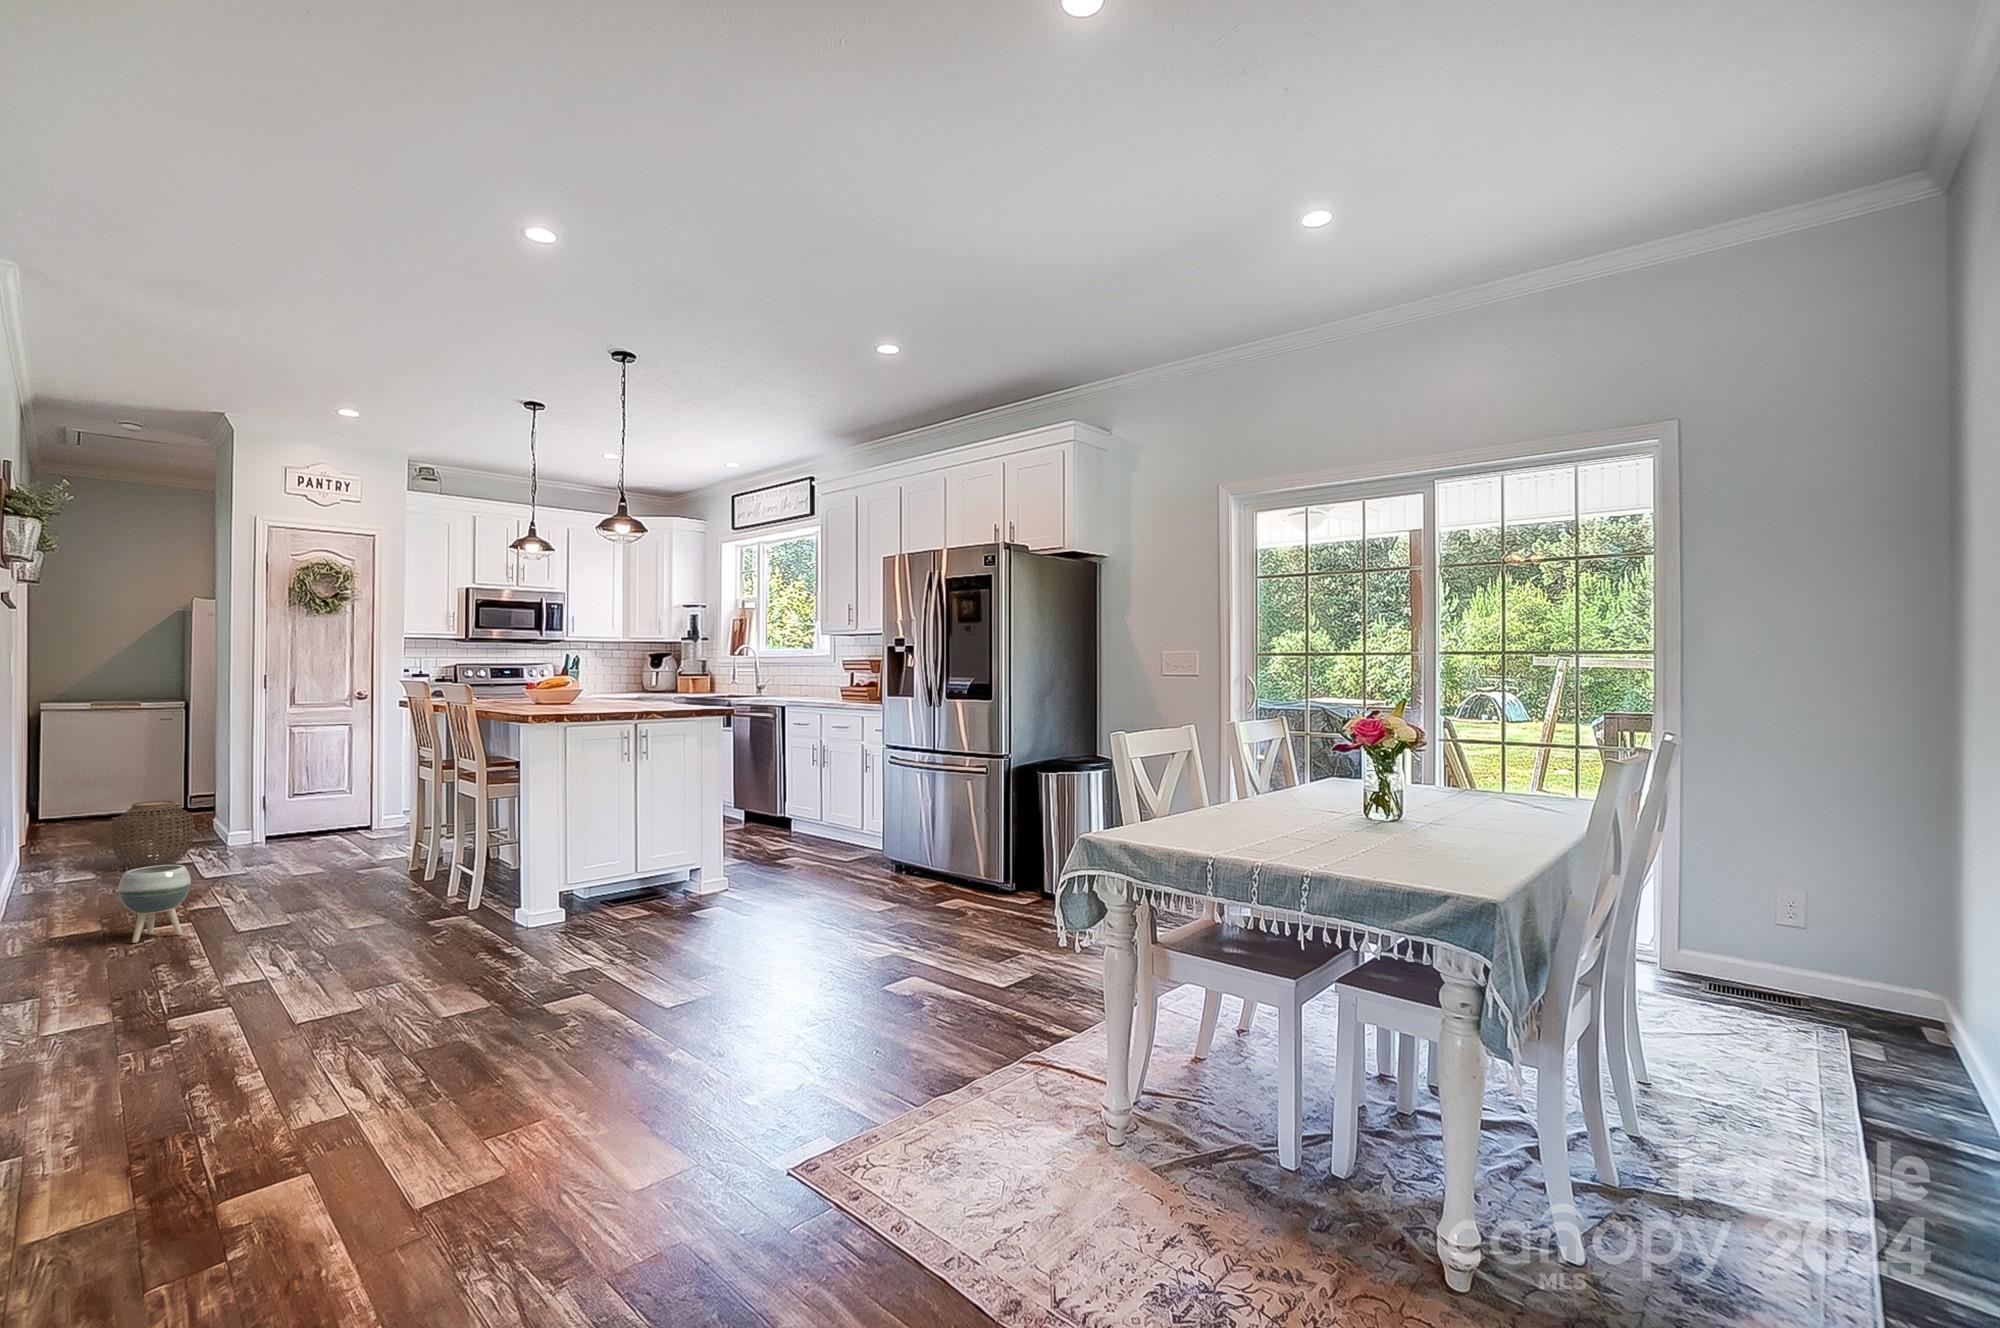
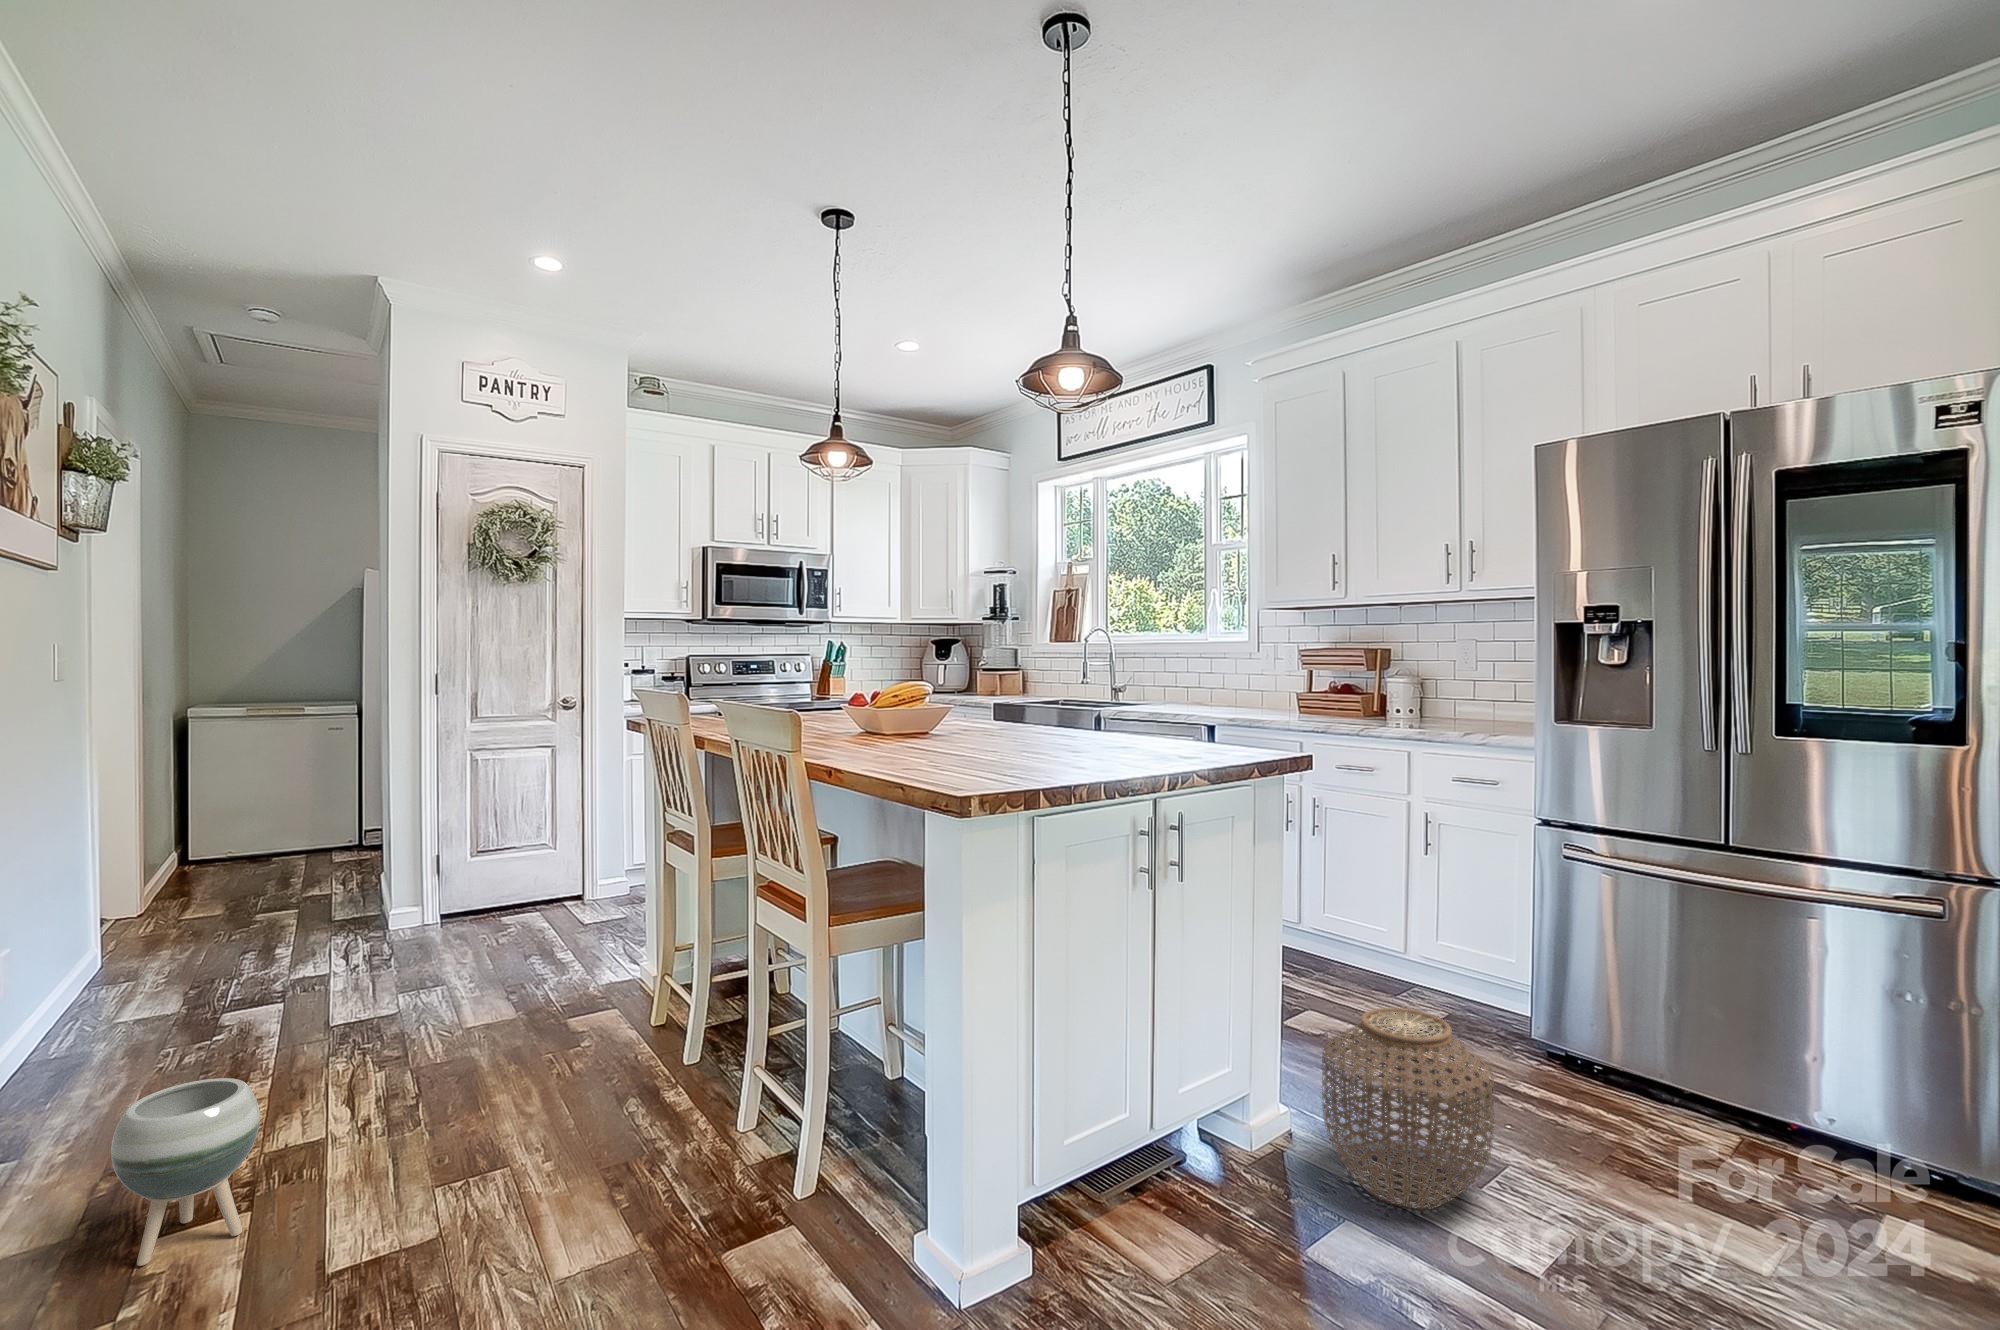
woven basket: present [112,801,193,869] -> present [1322,1008,1494,1209]

